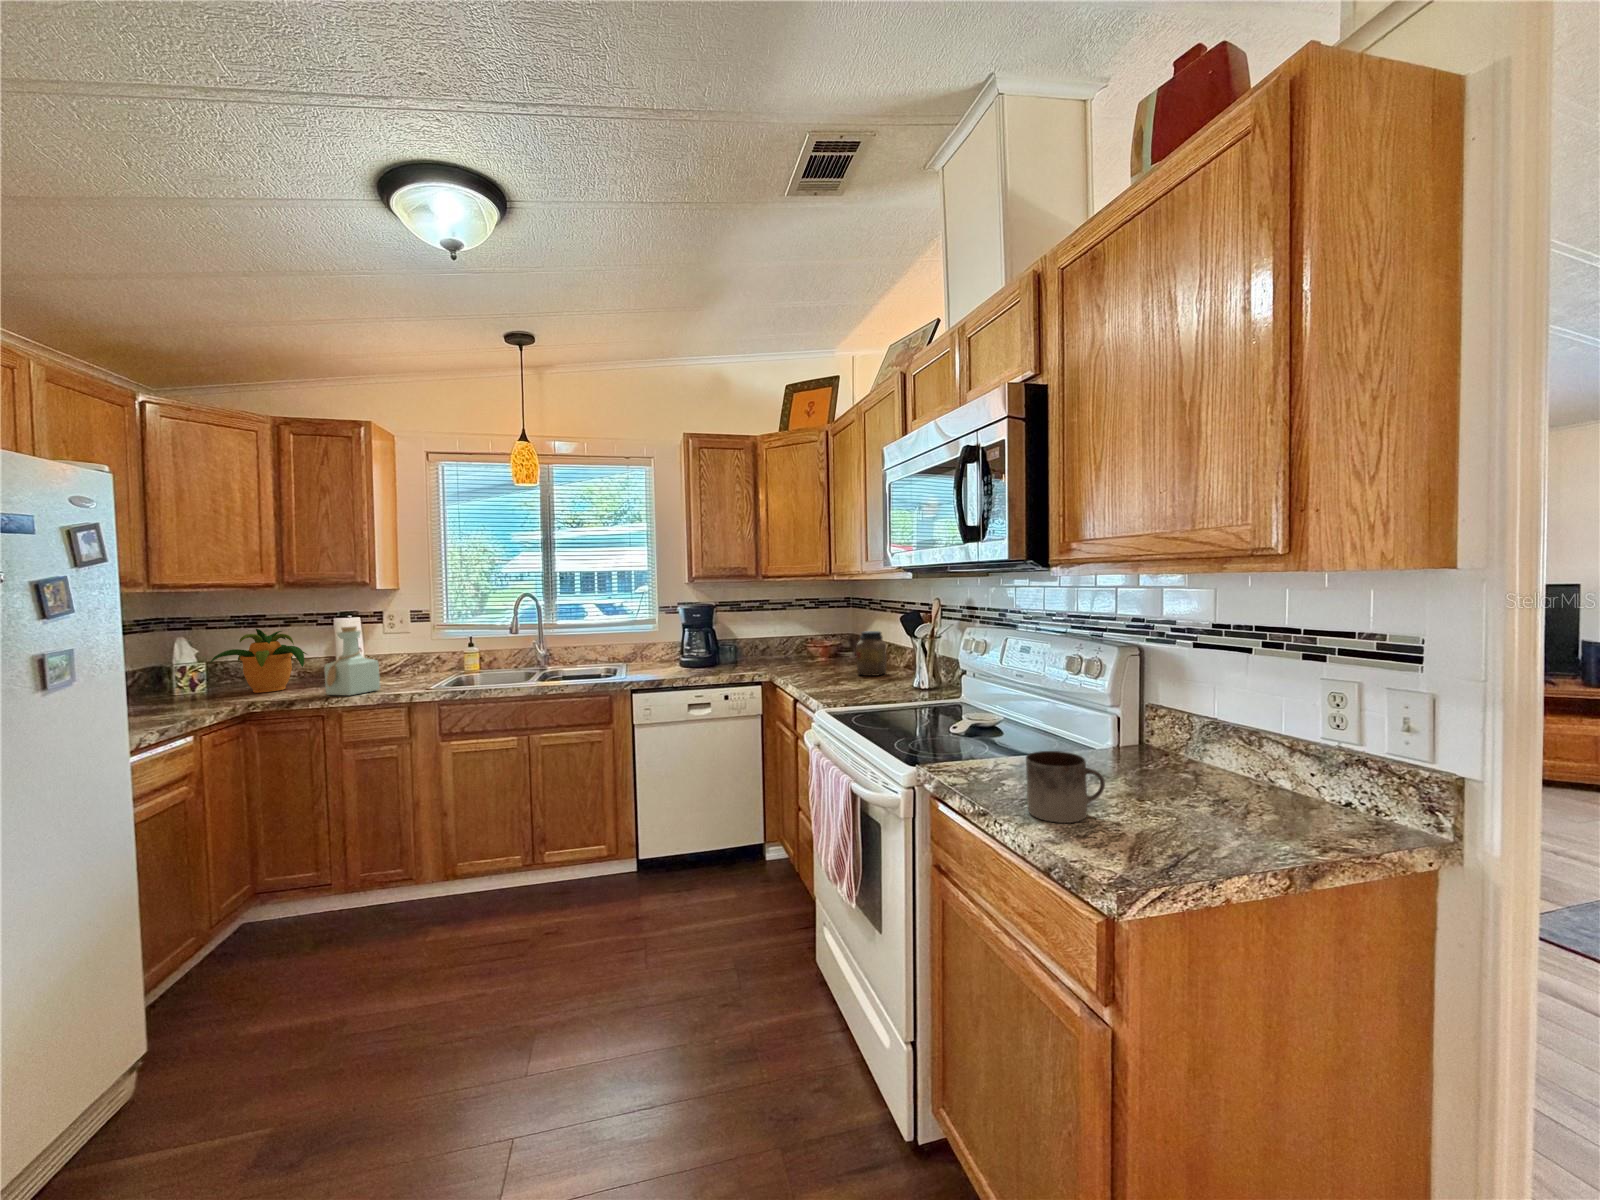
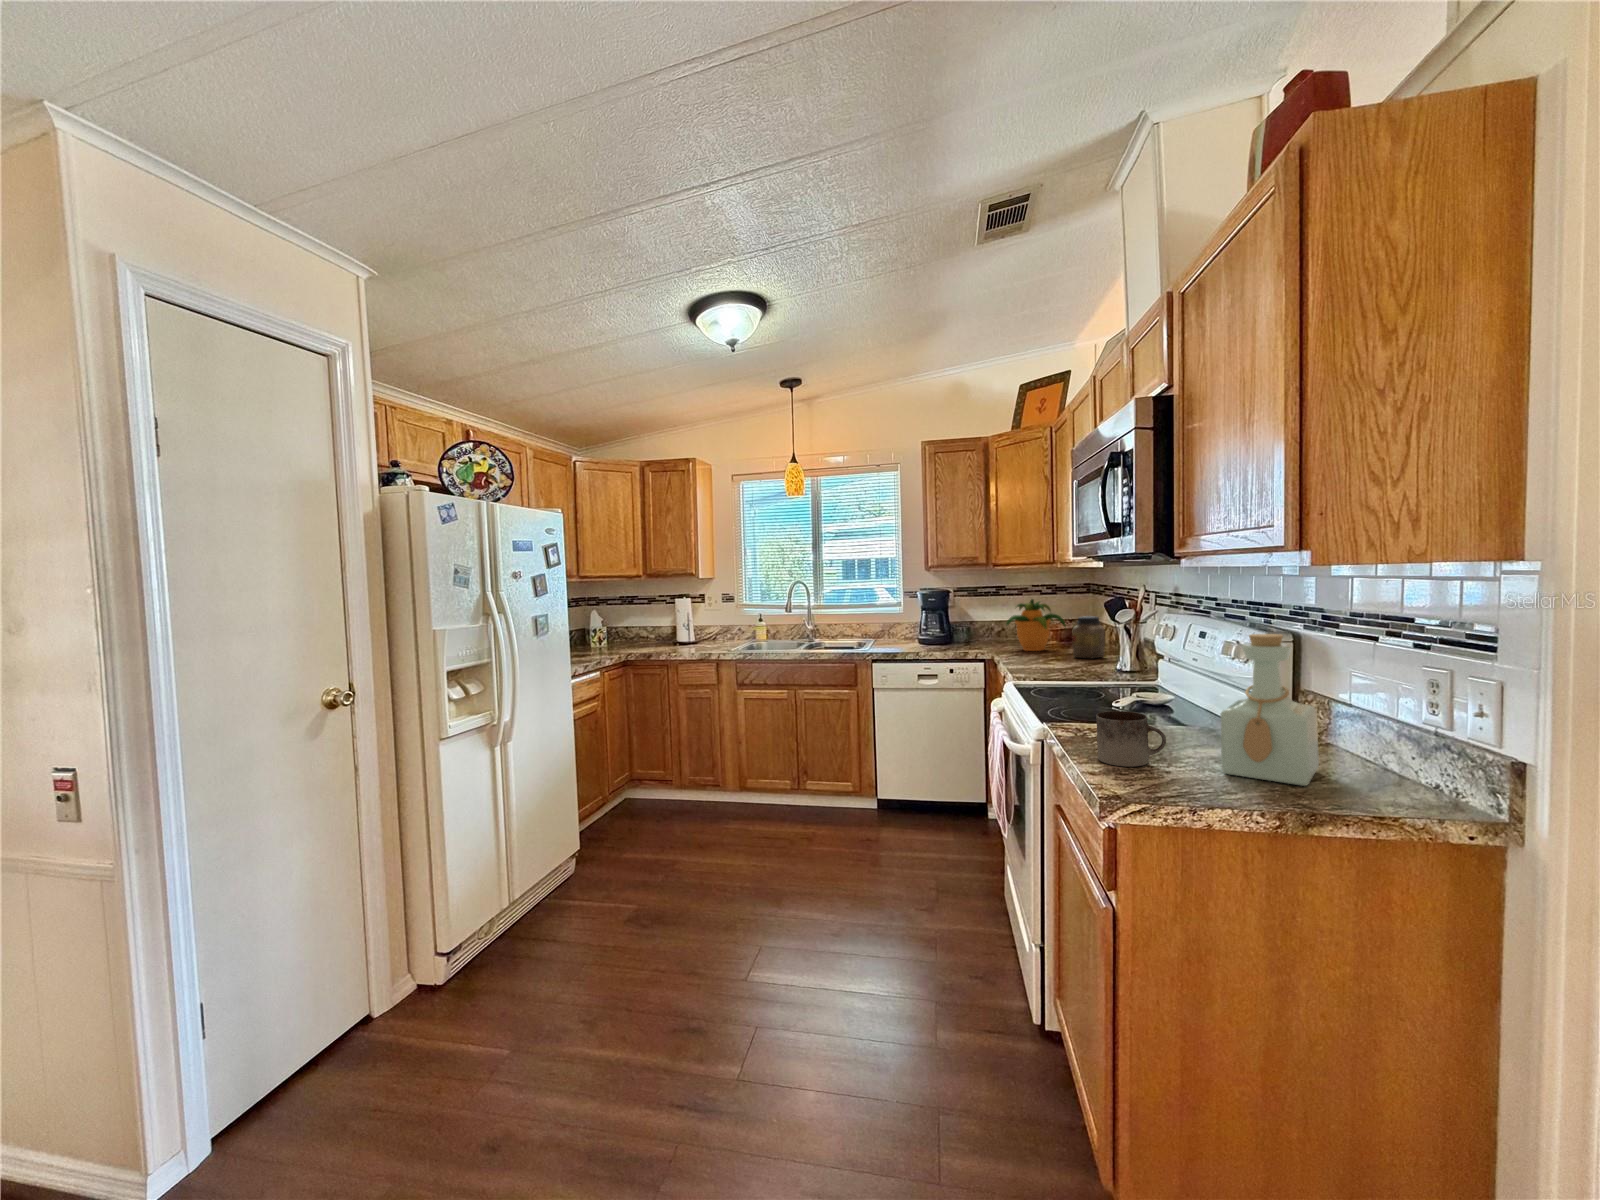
bottle: present [324,626,380,696] -> present [1220,634,1319,786]
potted plant: present [210,629,306,693] -> present [1006,599,1066,651]

